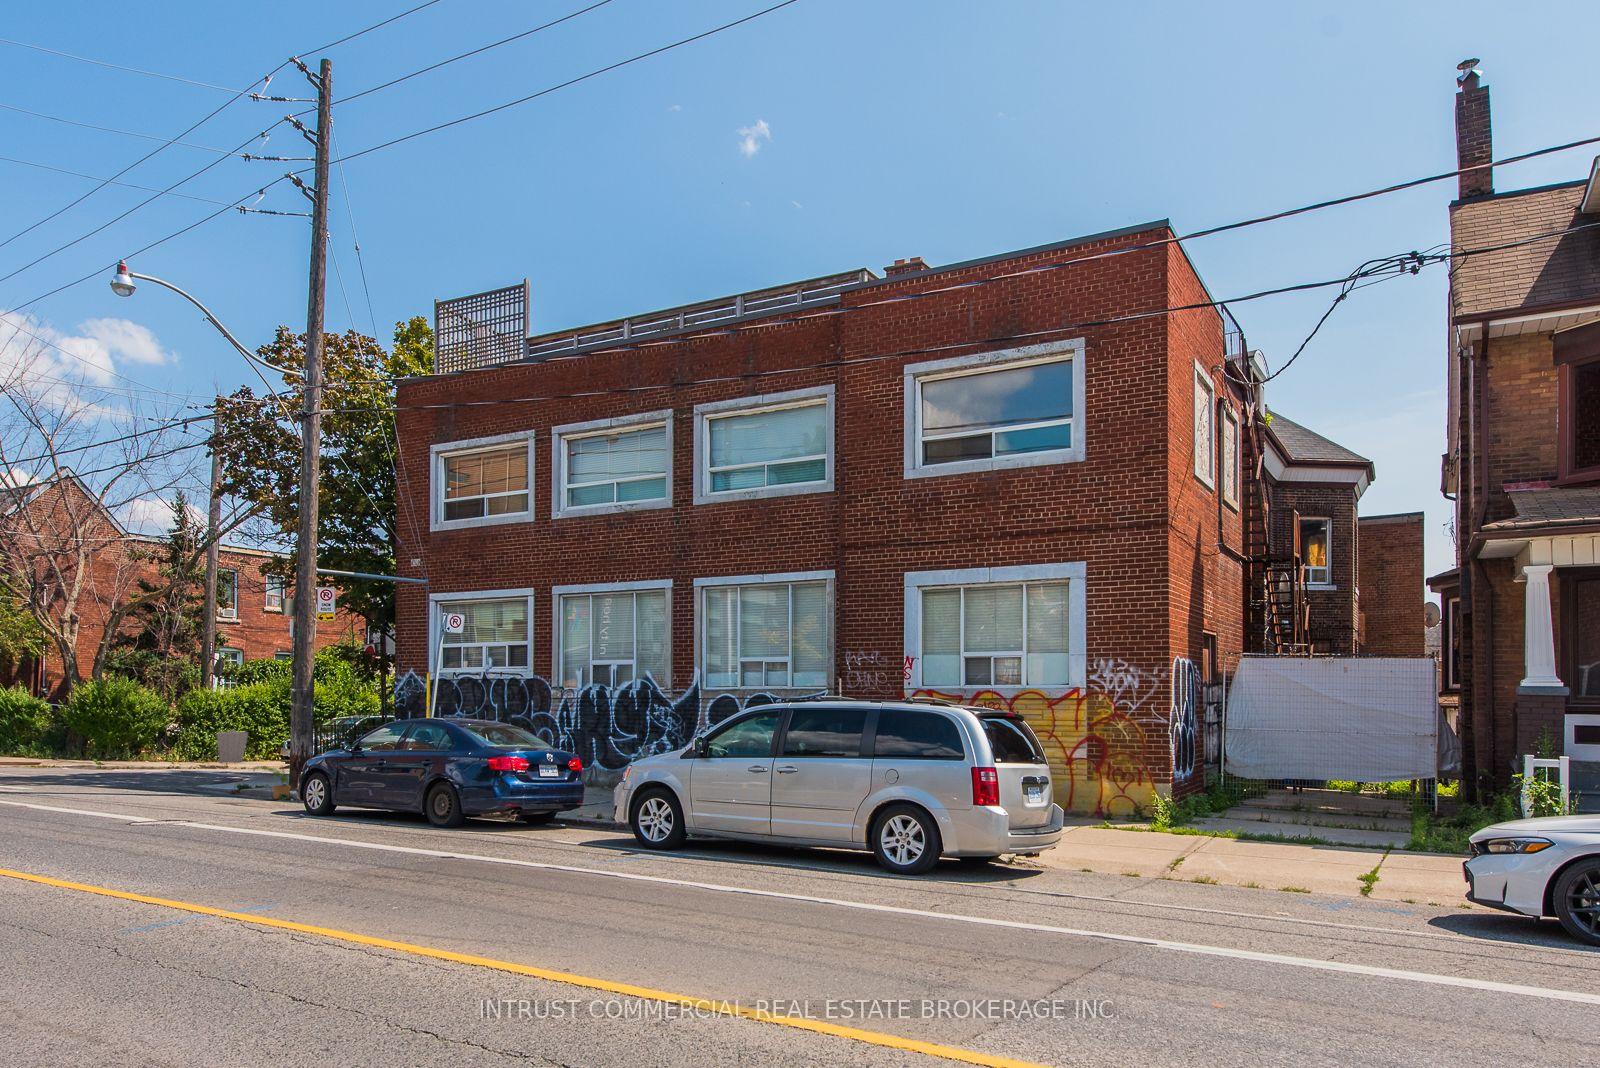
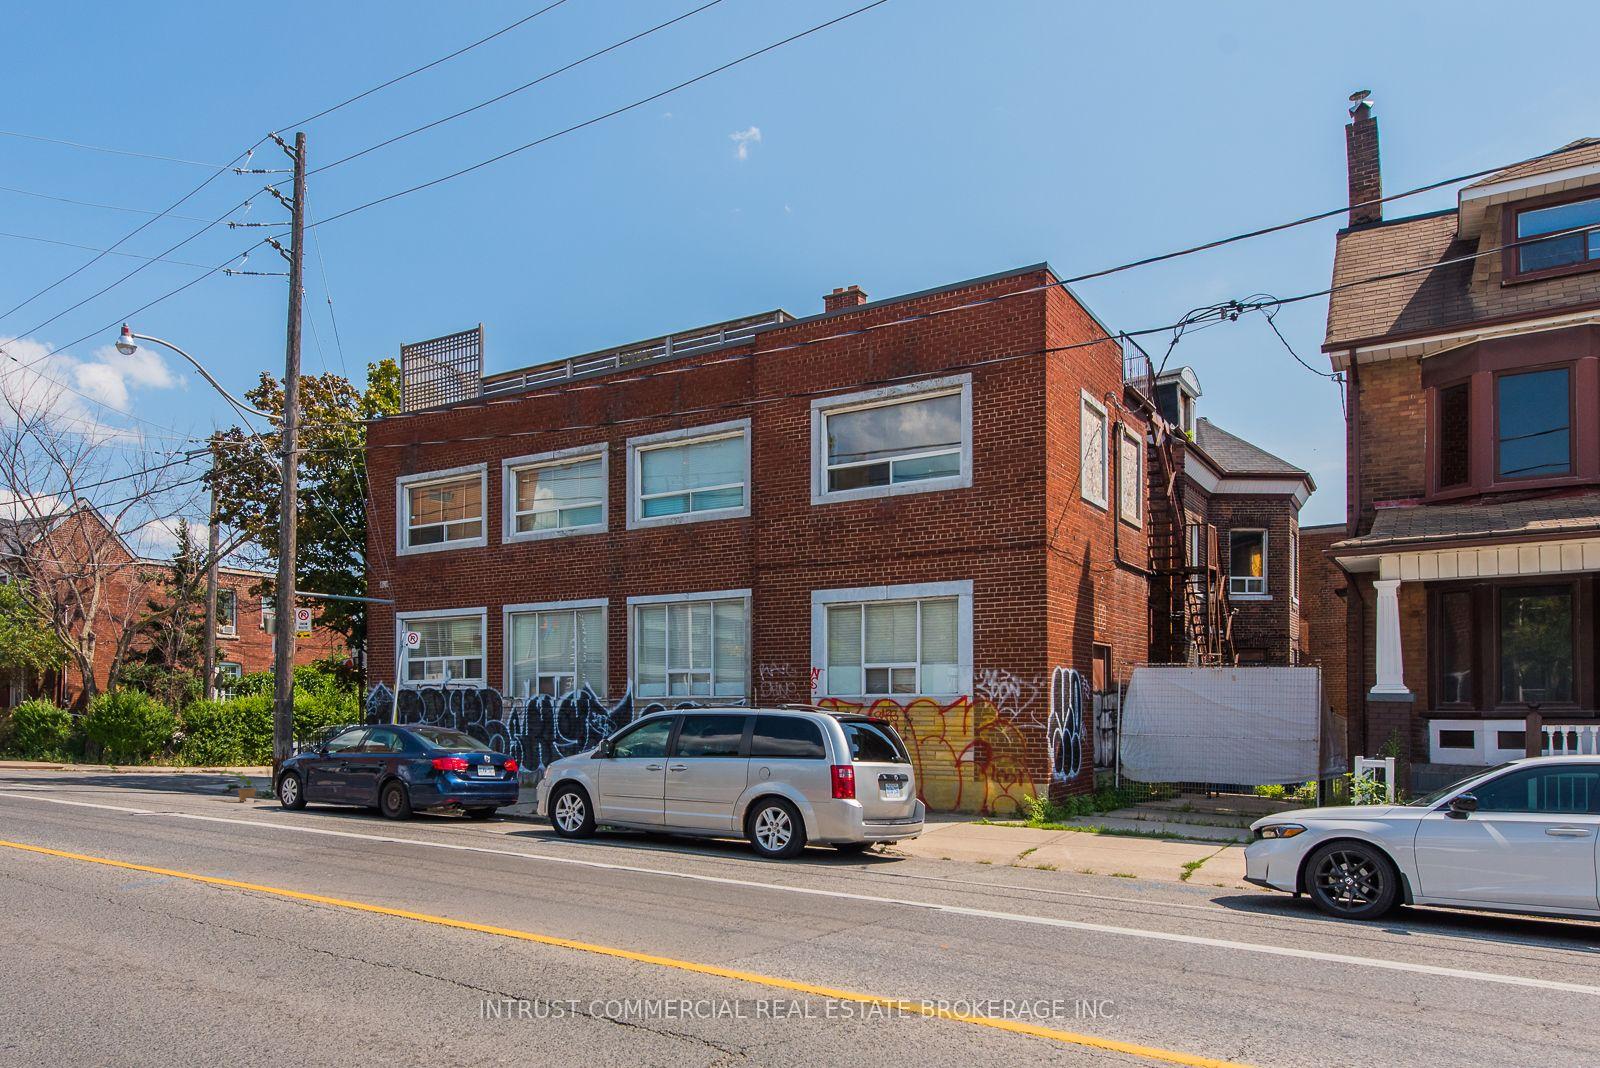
trash can: present [217,729,248,763] -> none [215,738,245,769]

